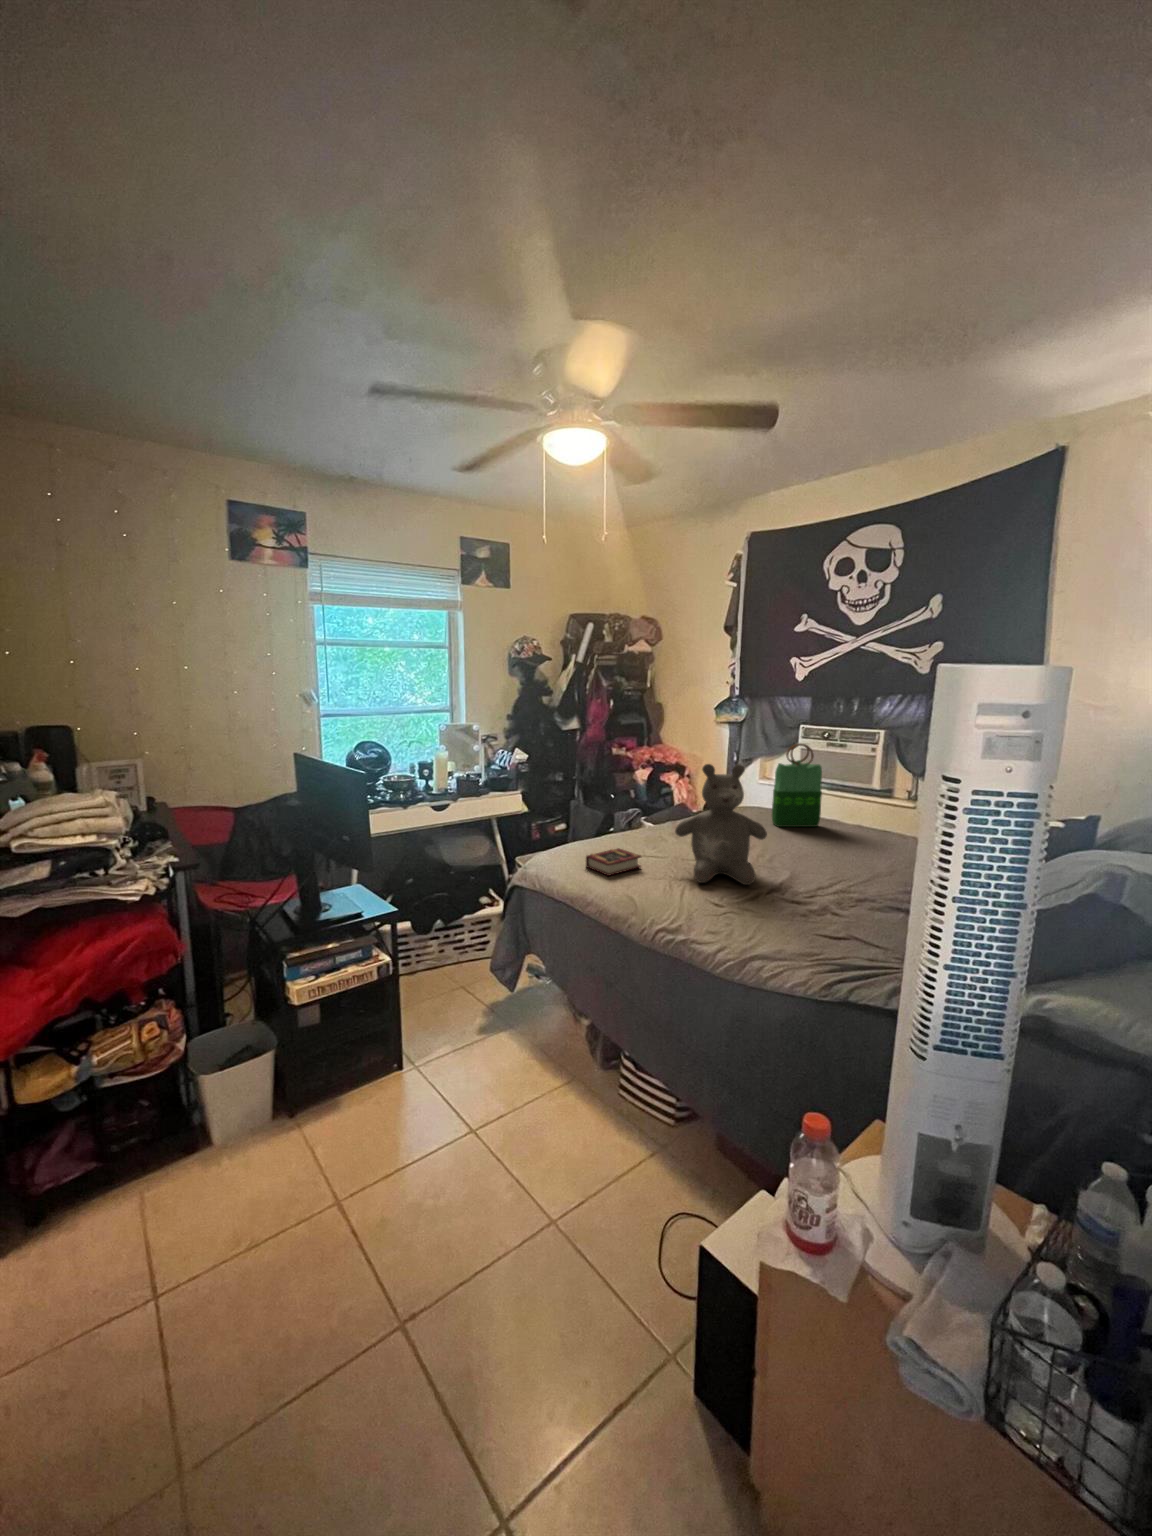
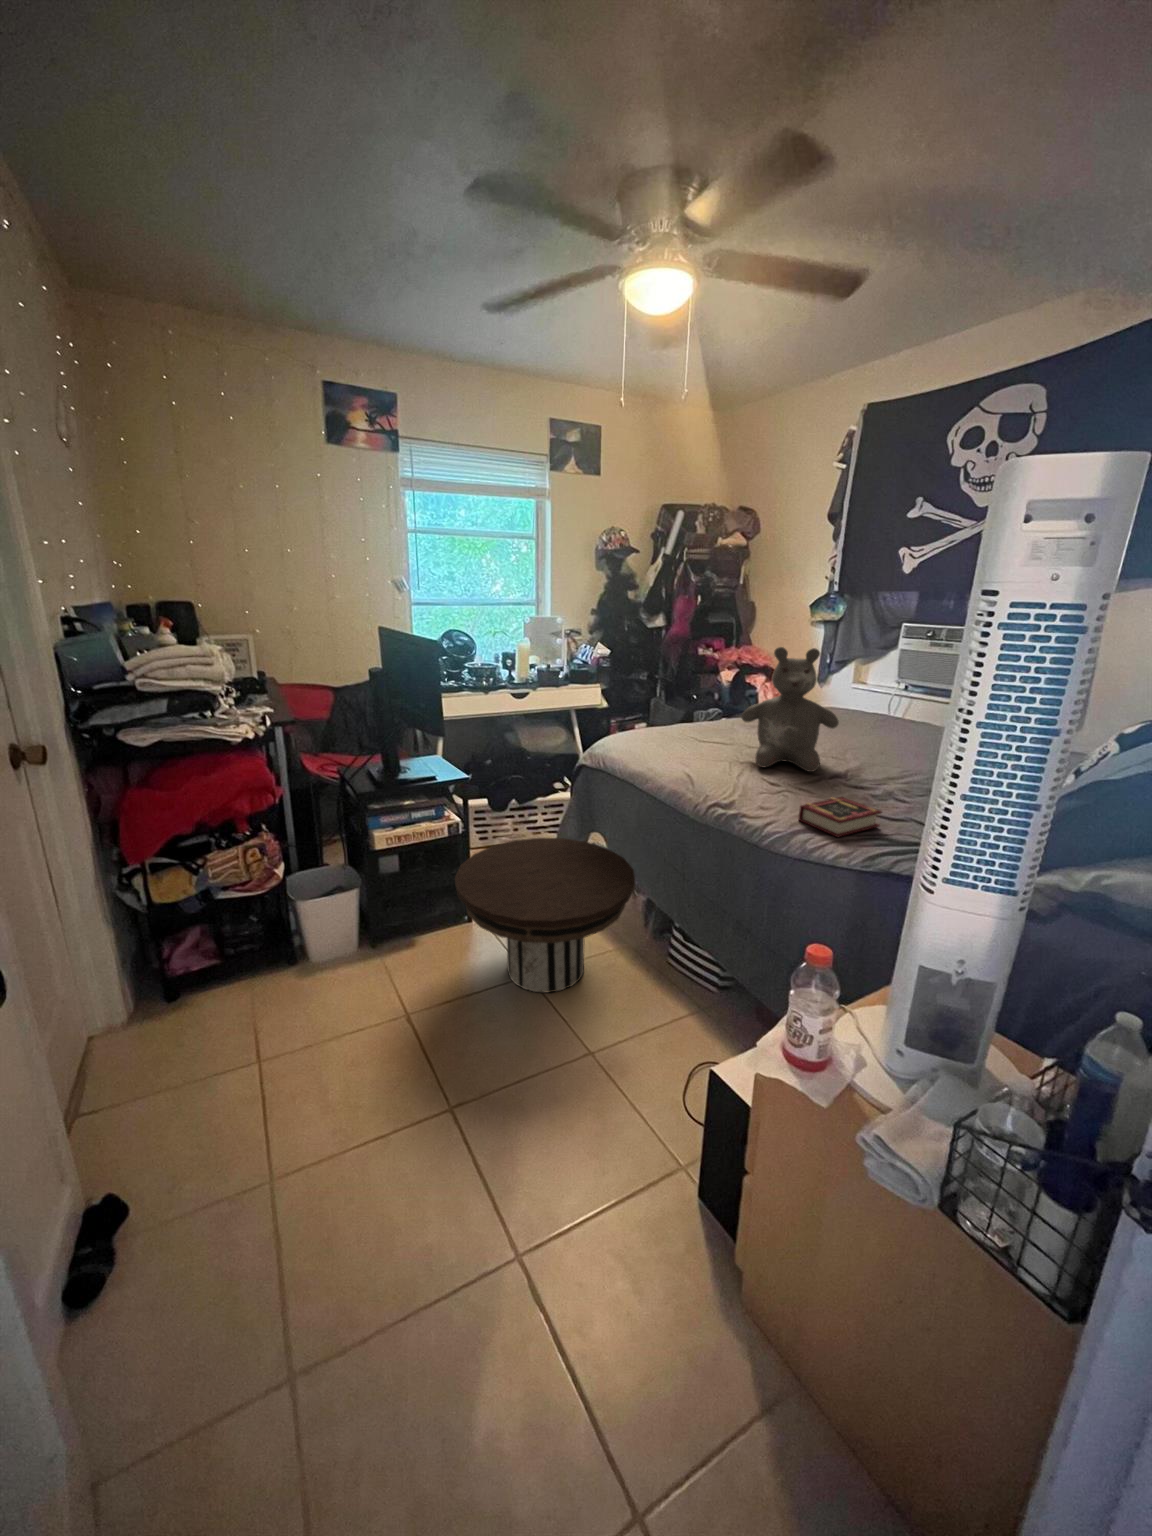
tote bag: present [772,743,822,827] -> none [855,638,916,728]
book: present [586,848,641,876] -> present [798,797,882,837]
side table: none [390,969,587,1153] -> present [455,838,636,992]

